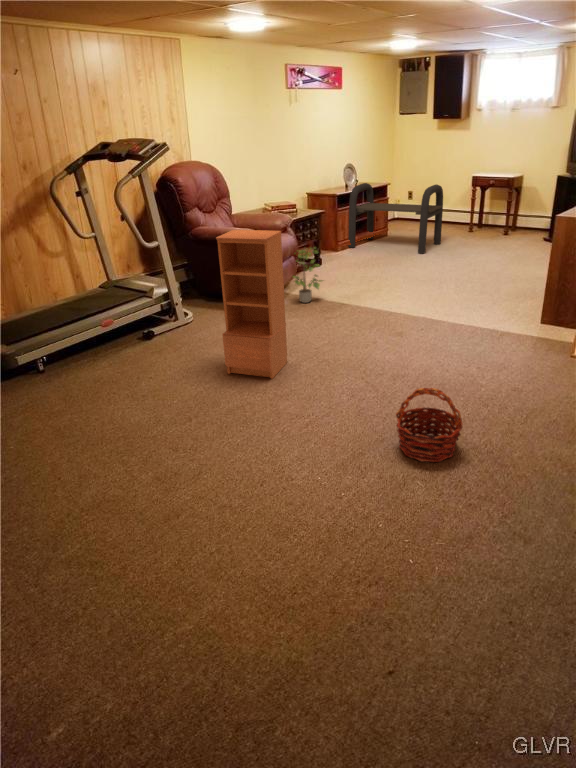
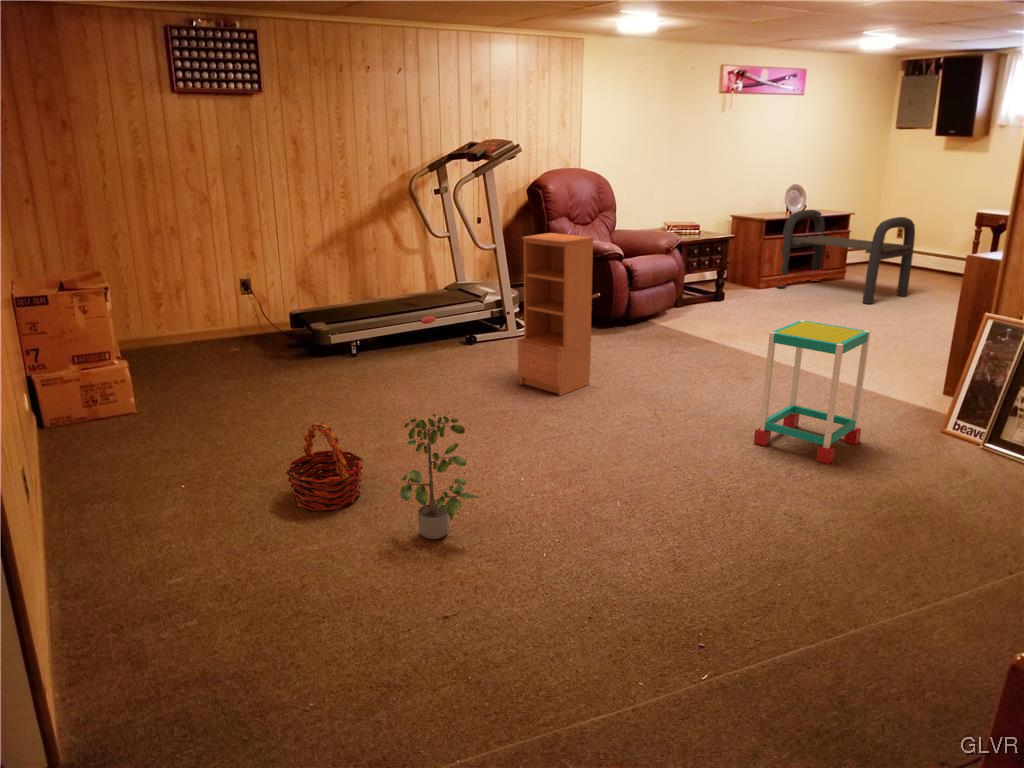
potted plant: present [293,248,322,303] -> present [400,414,479,539]
side table: none [461,286,539,401] -> present [754,320,870,464]
basket: present [396,388,463,462] -> present [286,423,363,511]

